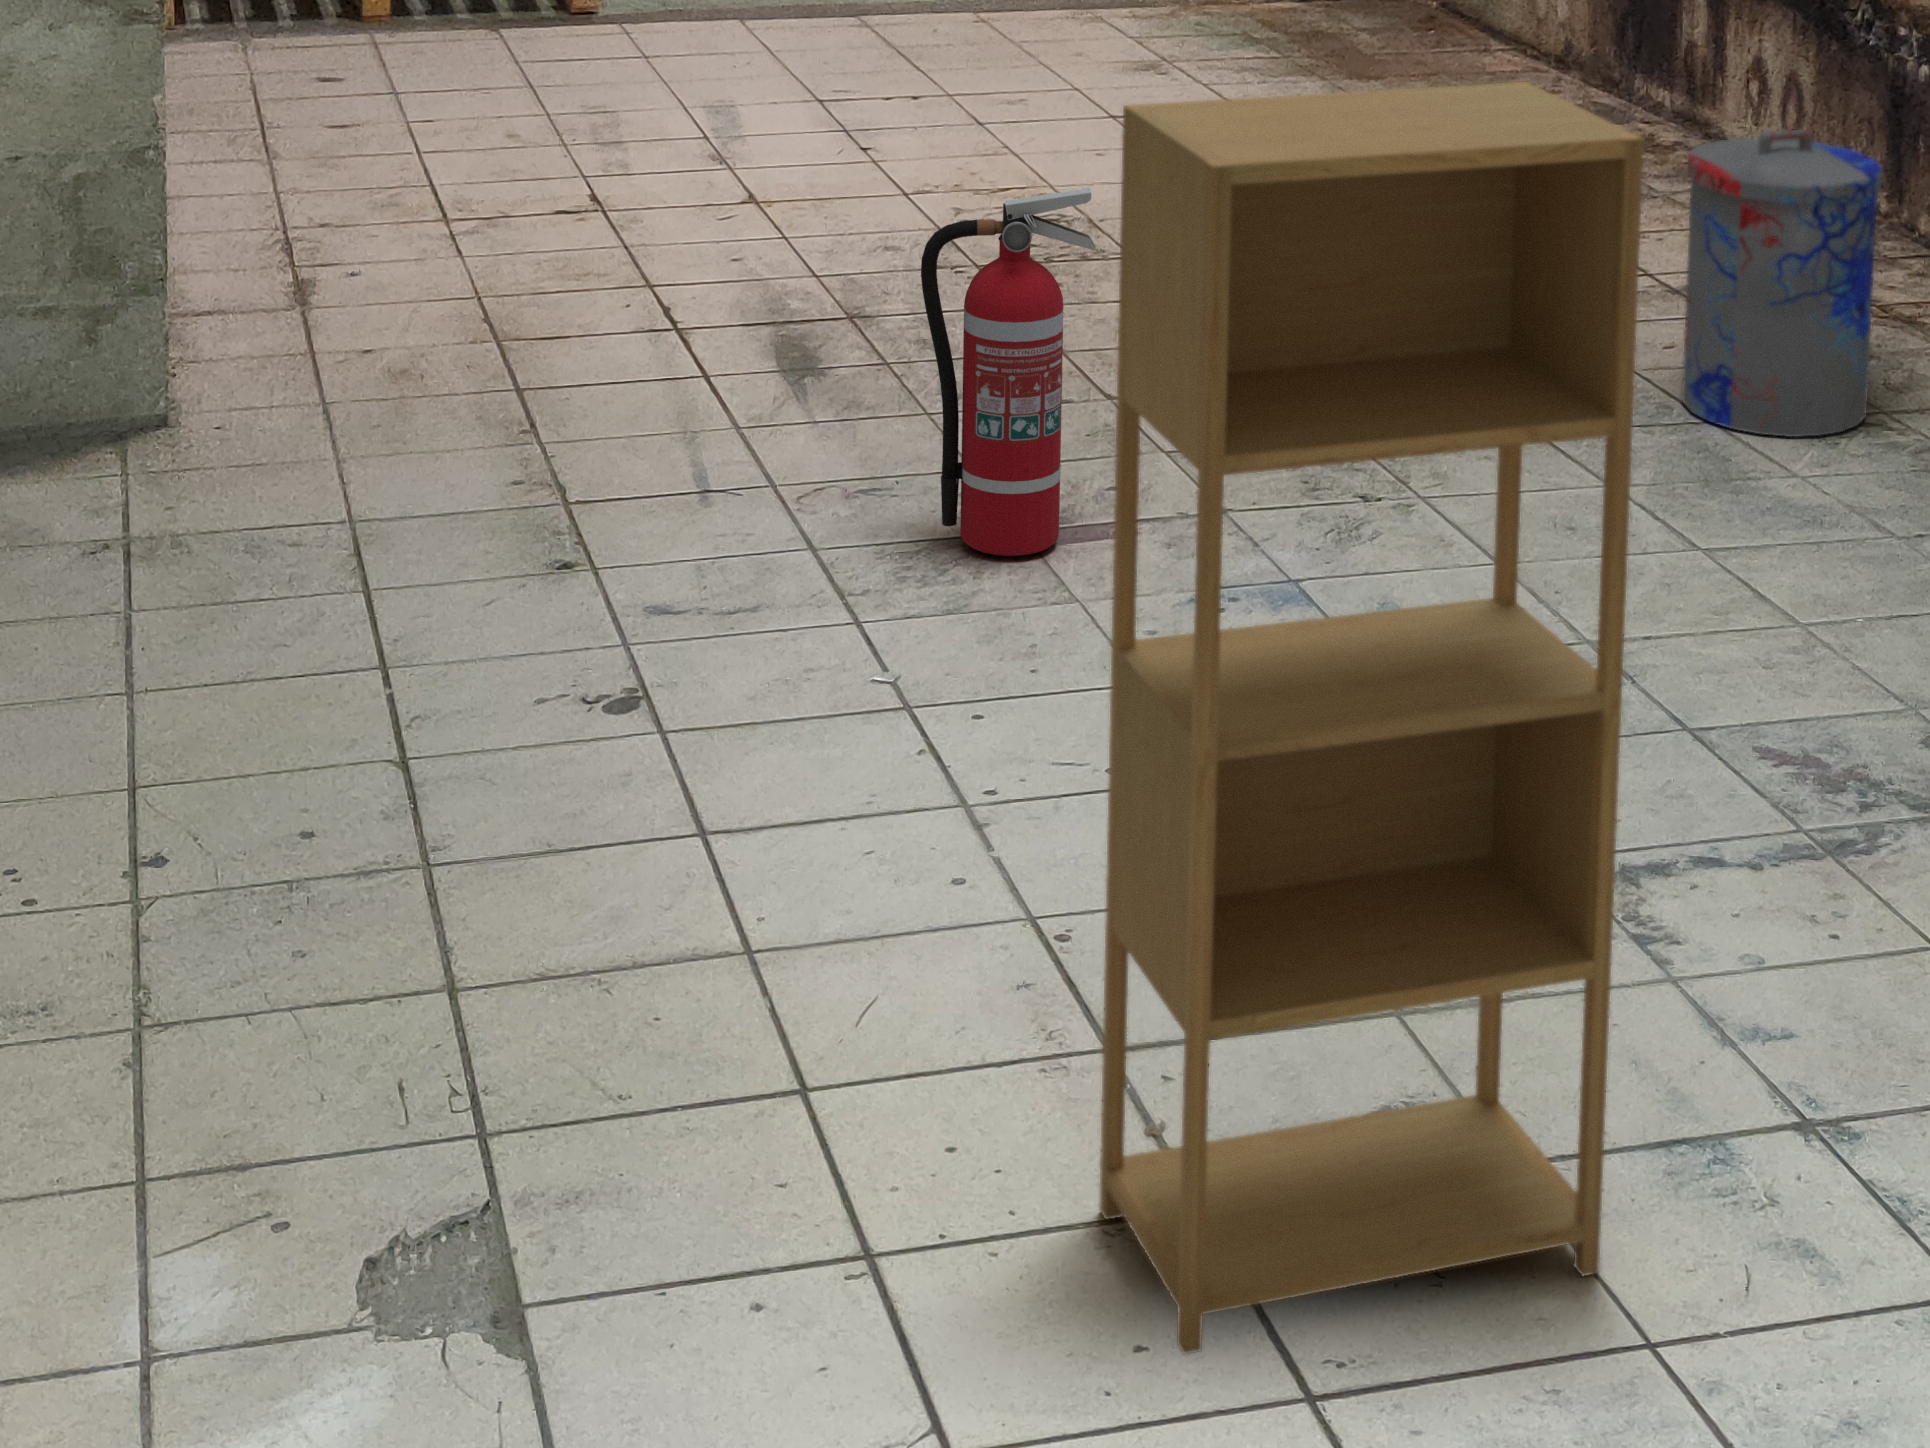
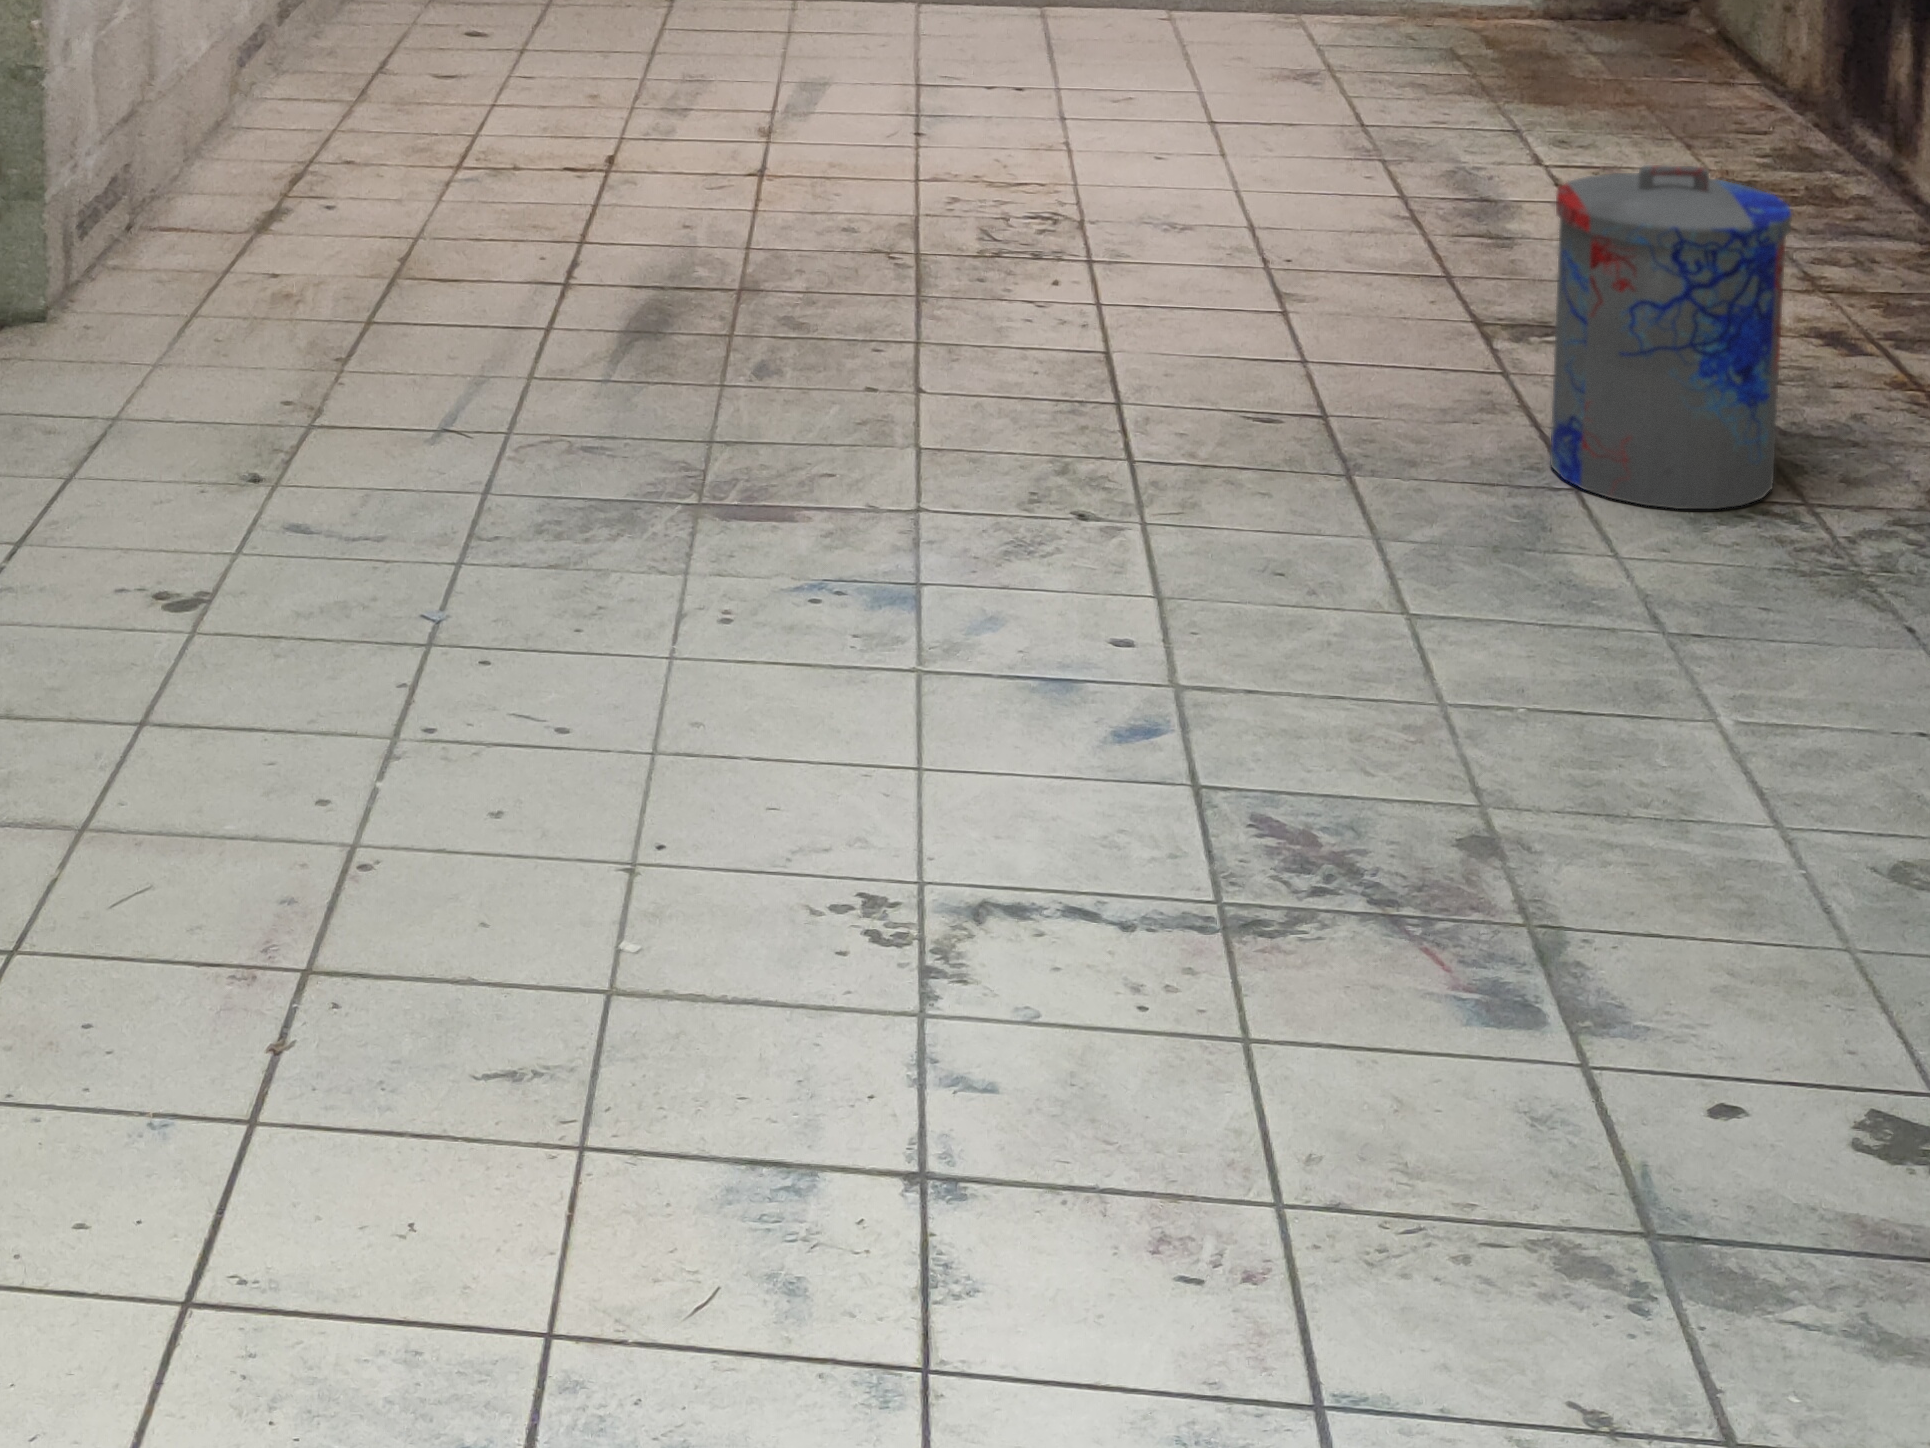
shelving unit: present [1099,82,1644,1354] -> none [161,15,618,1165]
fire extinguisher: present [921,188,1097,556] -> none [611,149,778,498]

